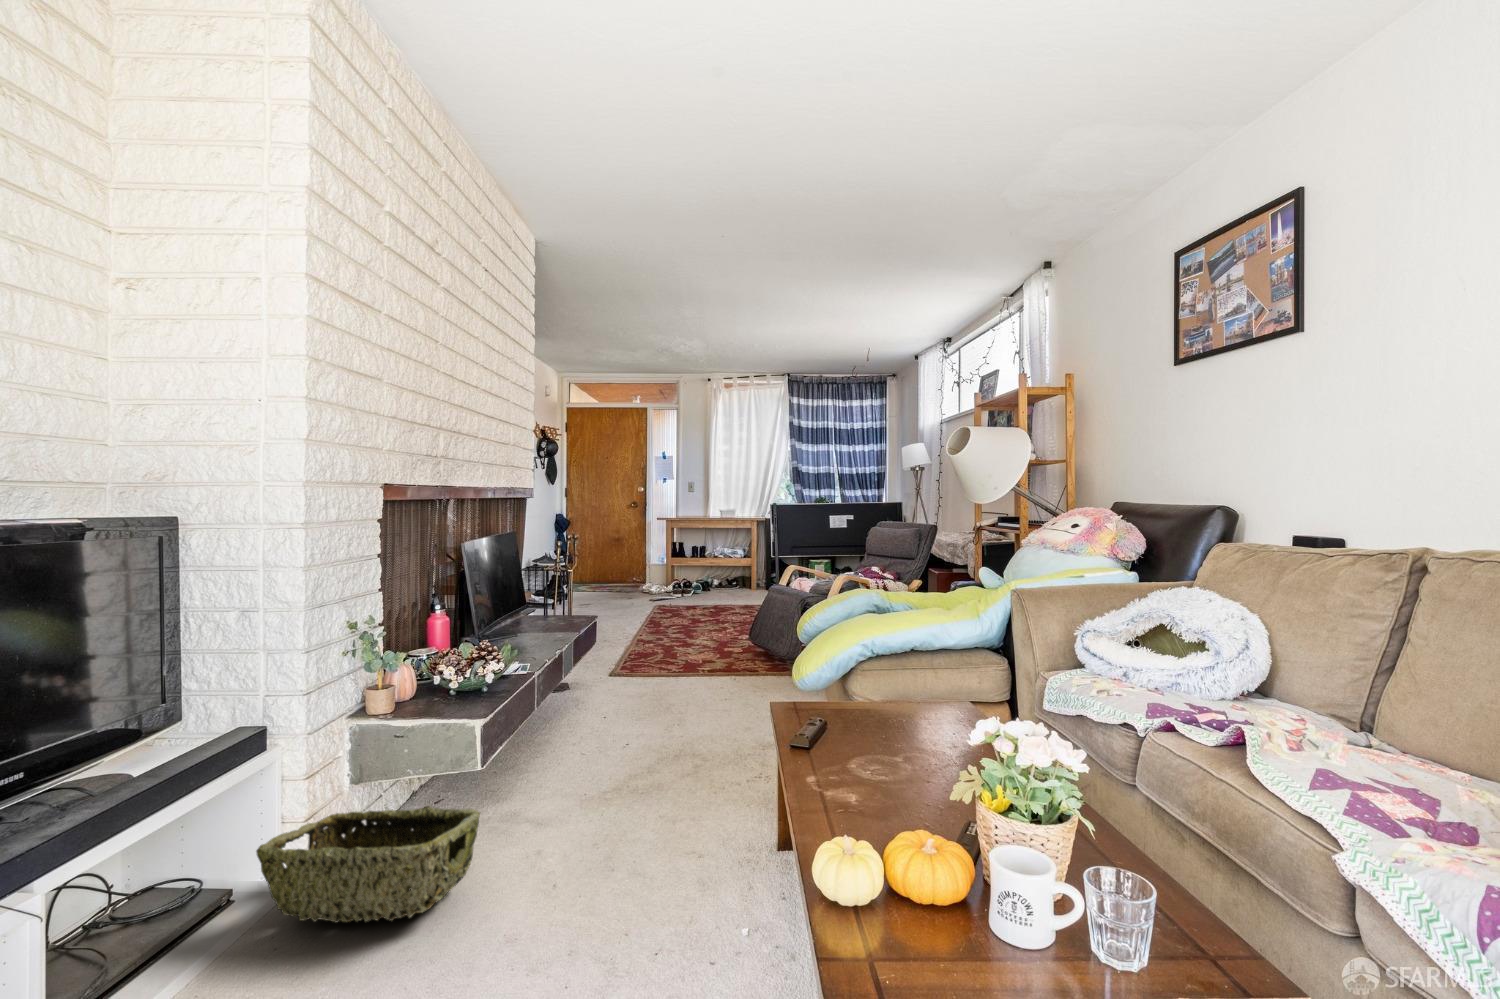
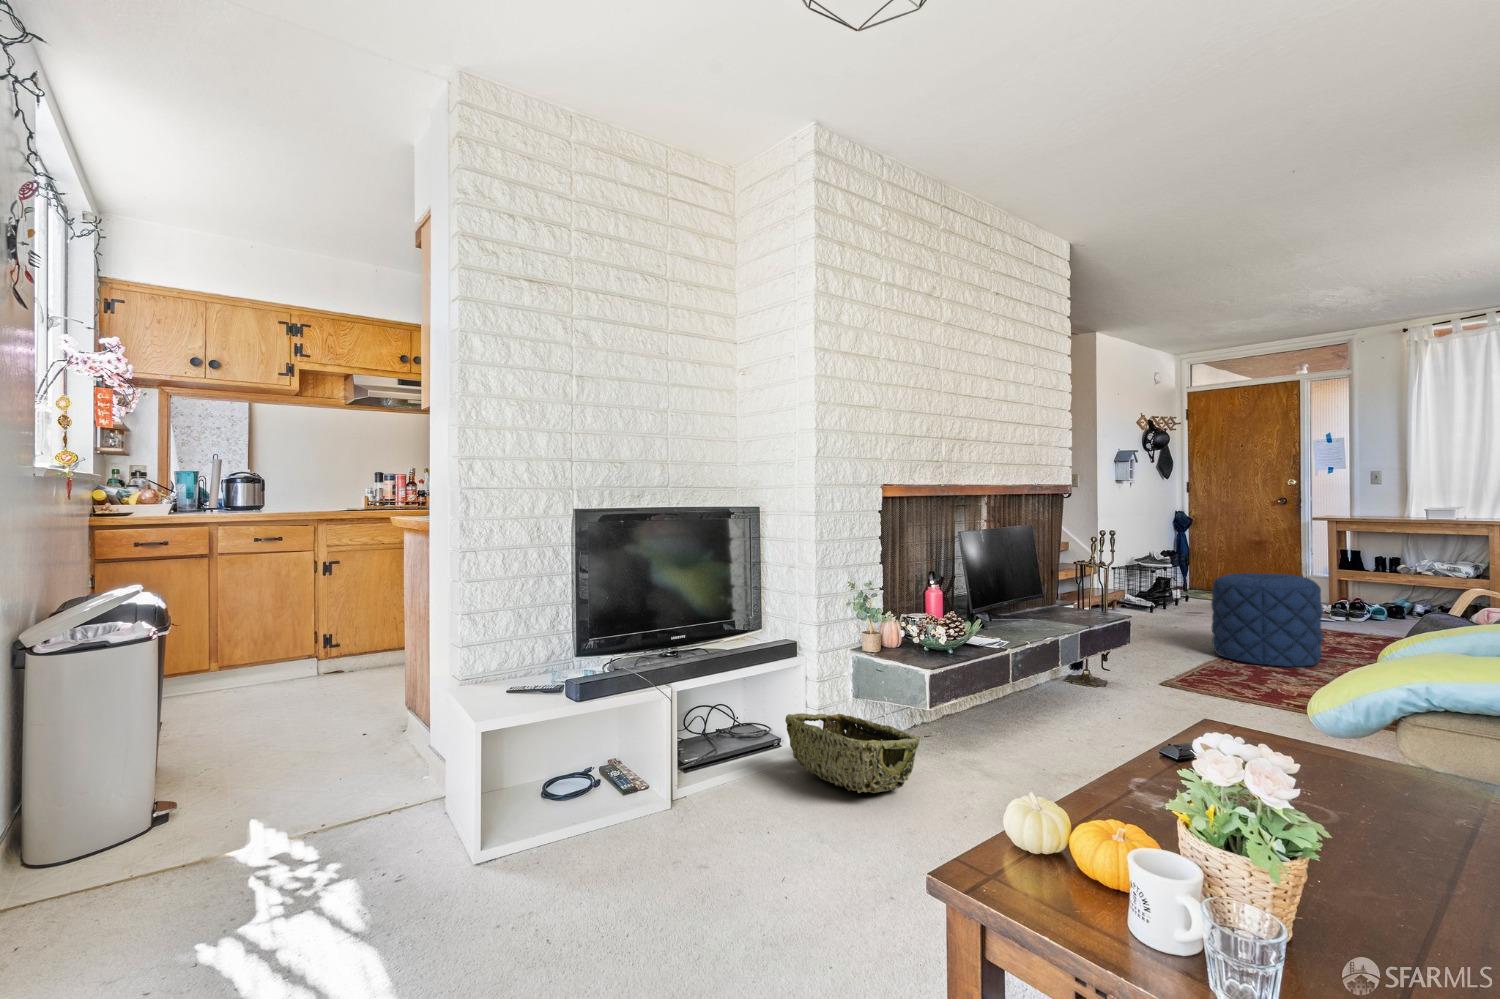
pouf: none [624,565,698,642] -> present [1211,573,1323,667]

